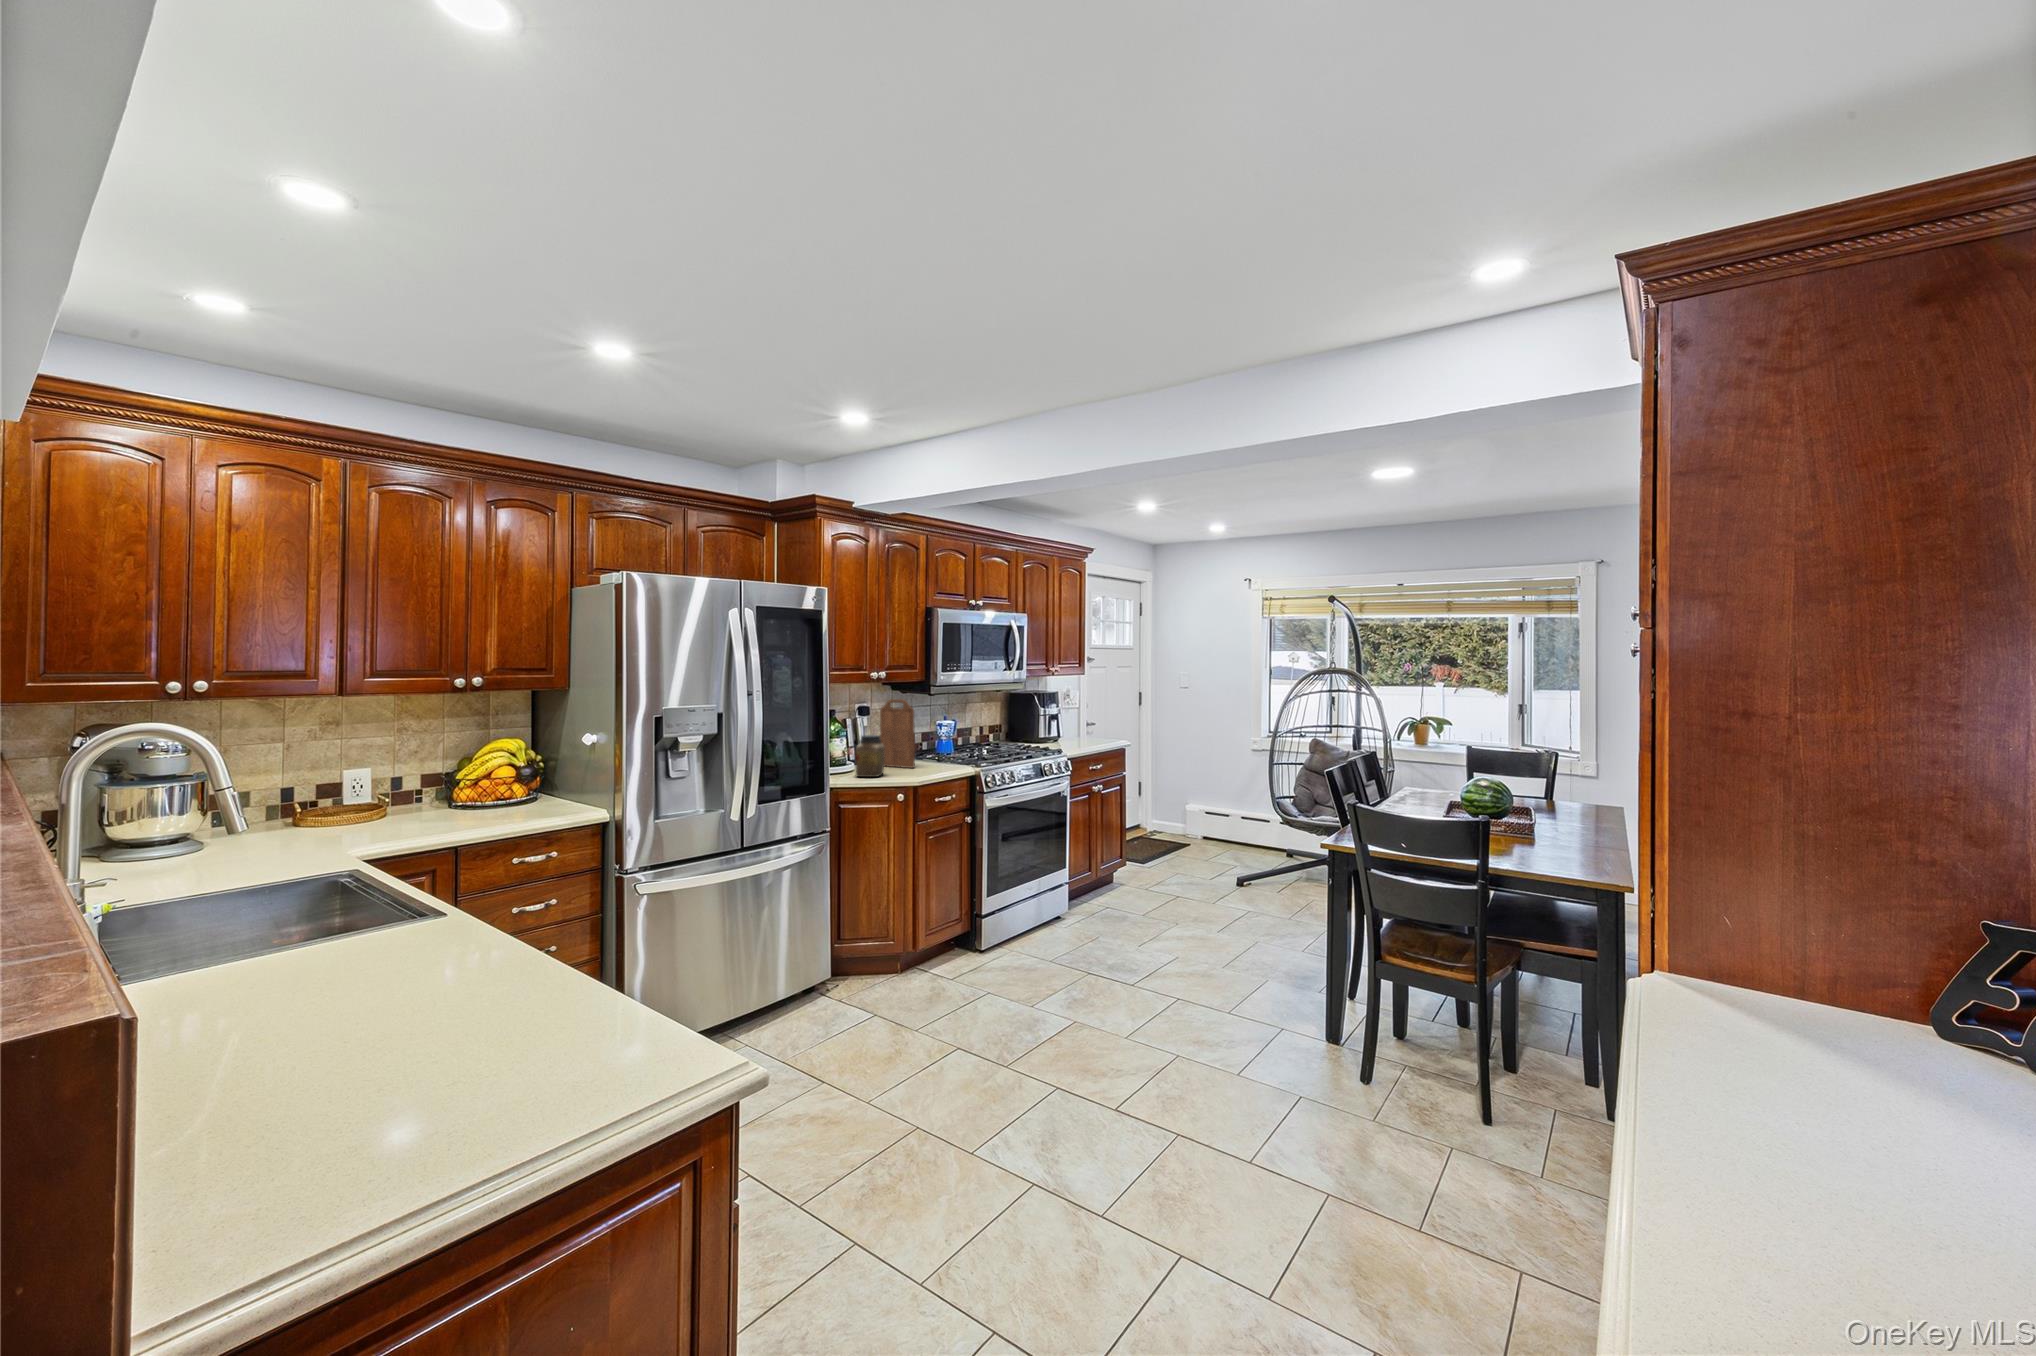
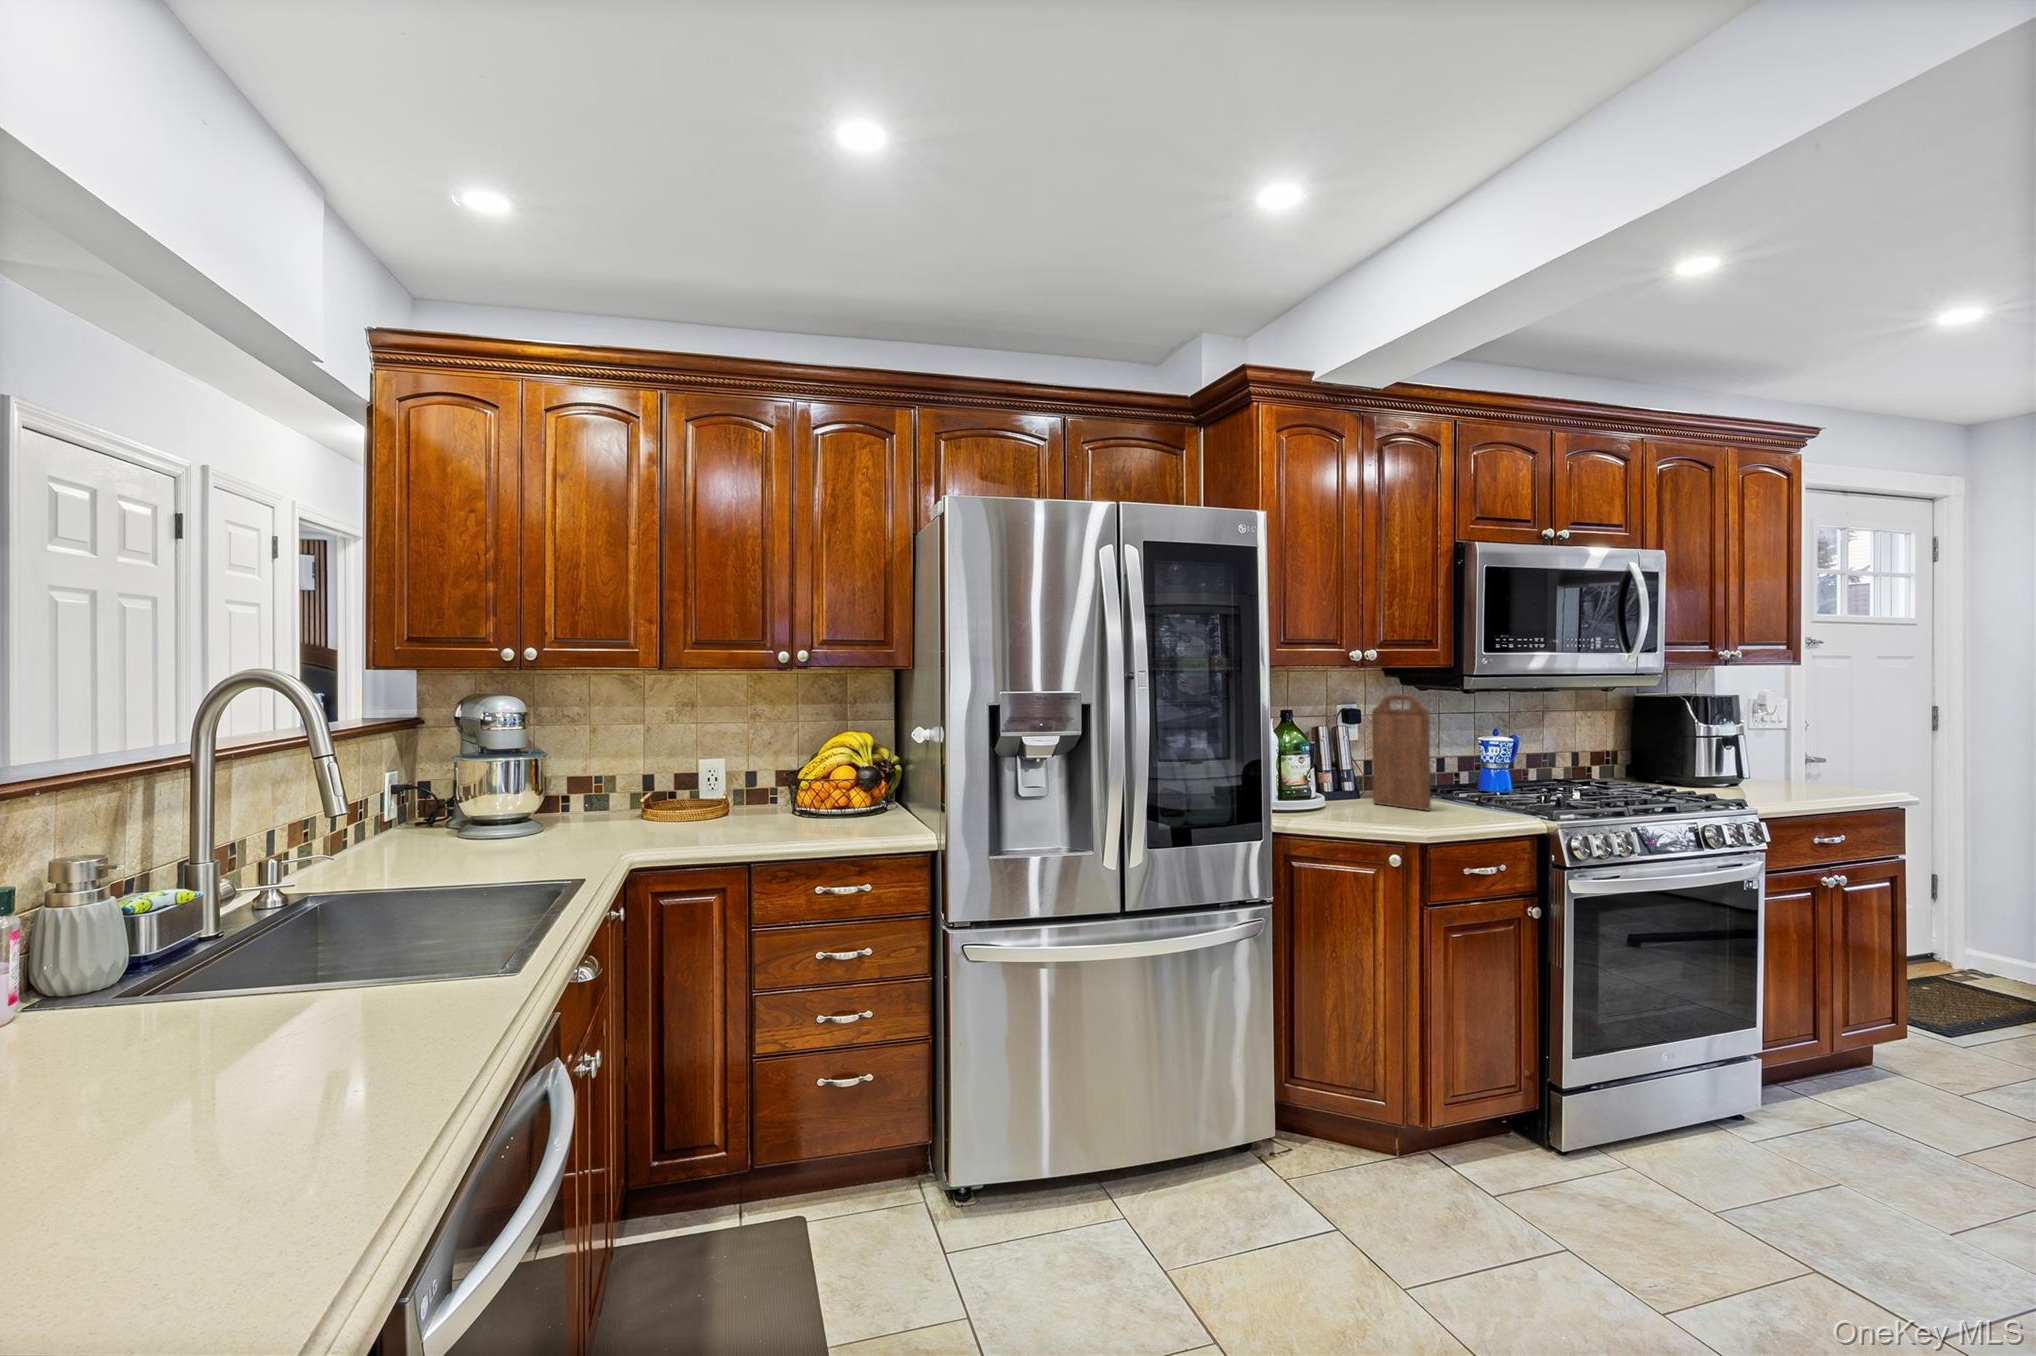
jar: present [855,735,884,777] -> none [1321,750,1372,820]

